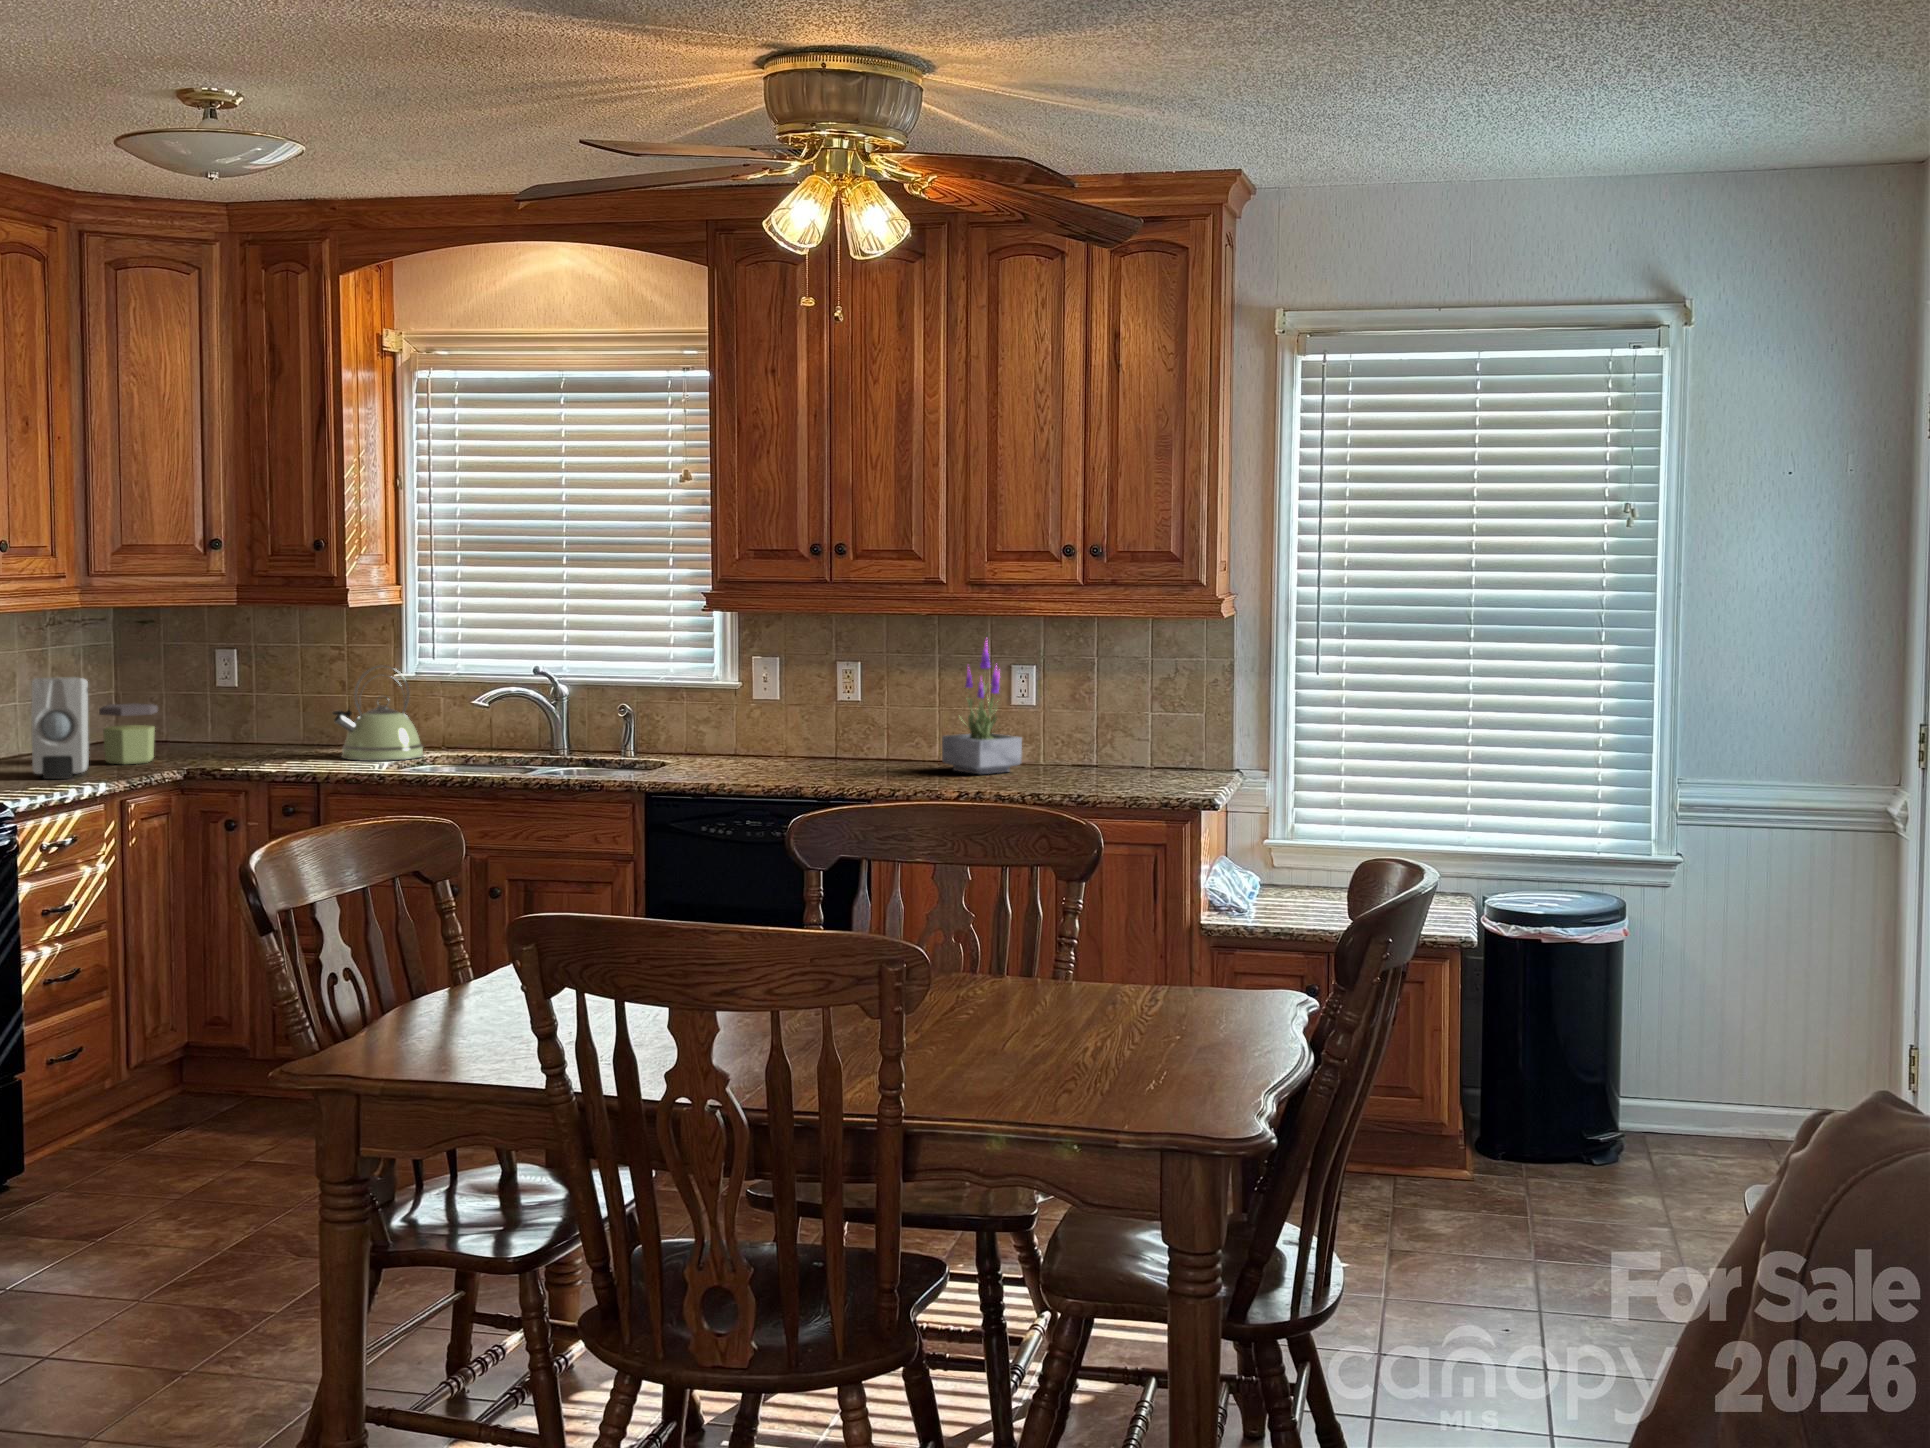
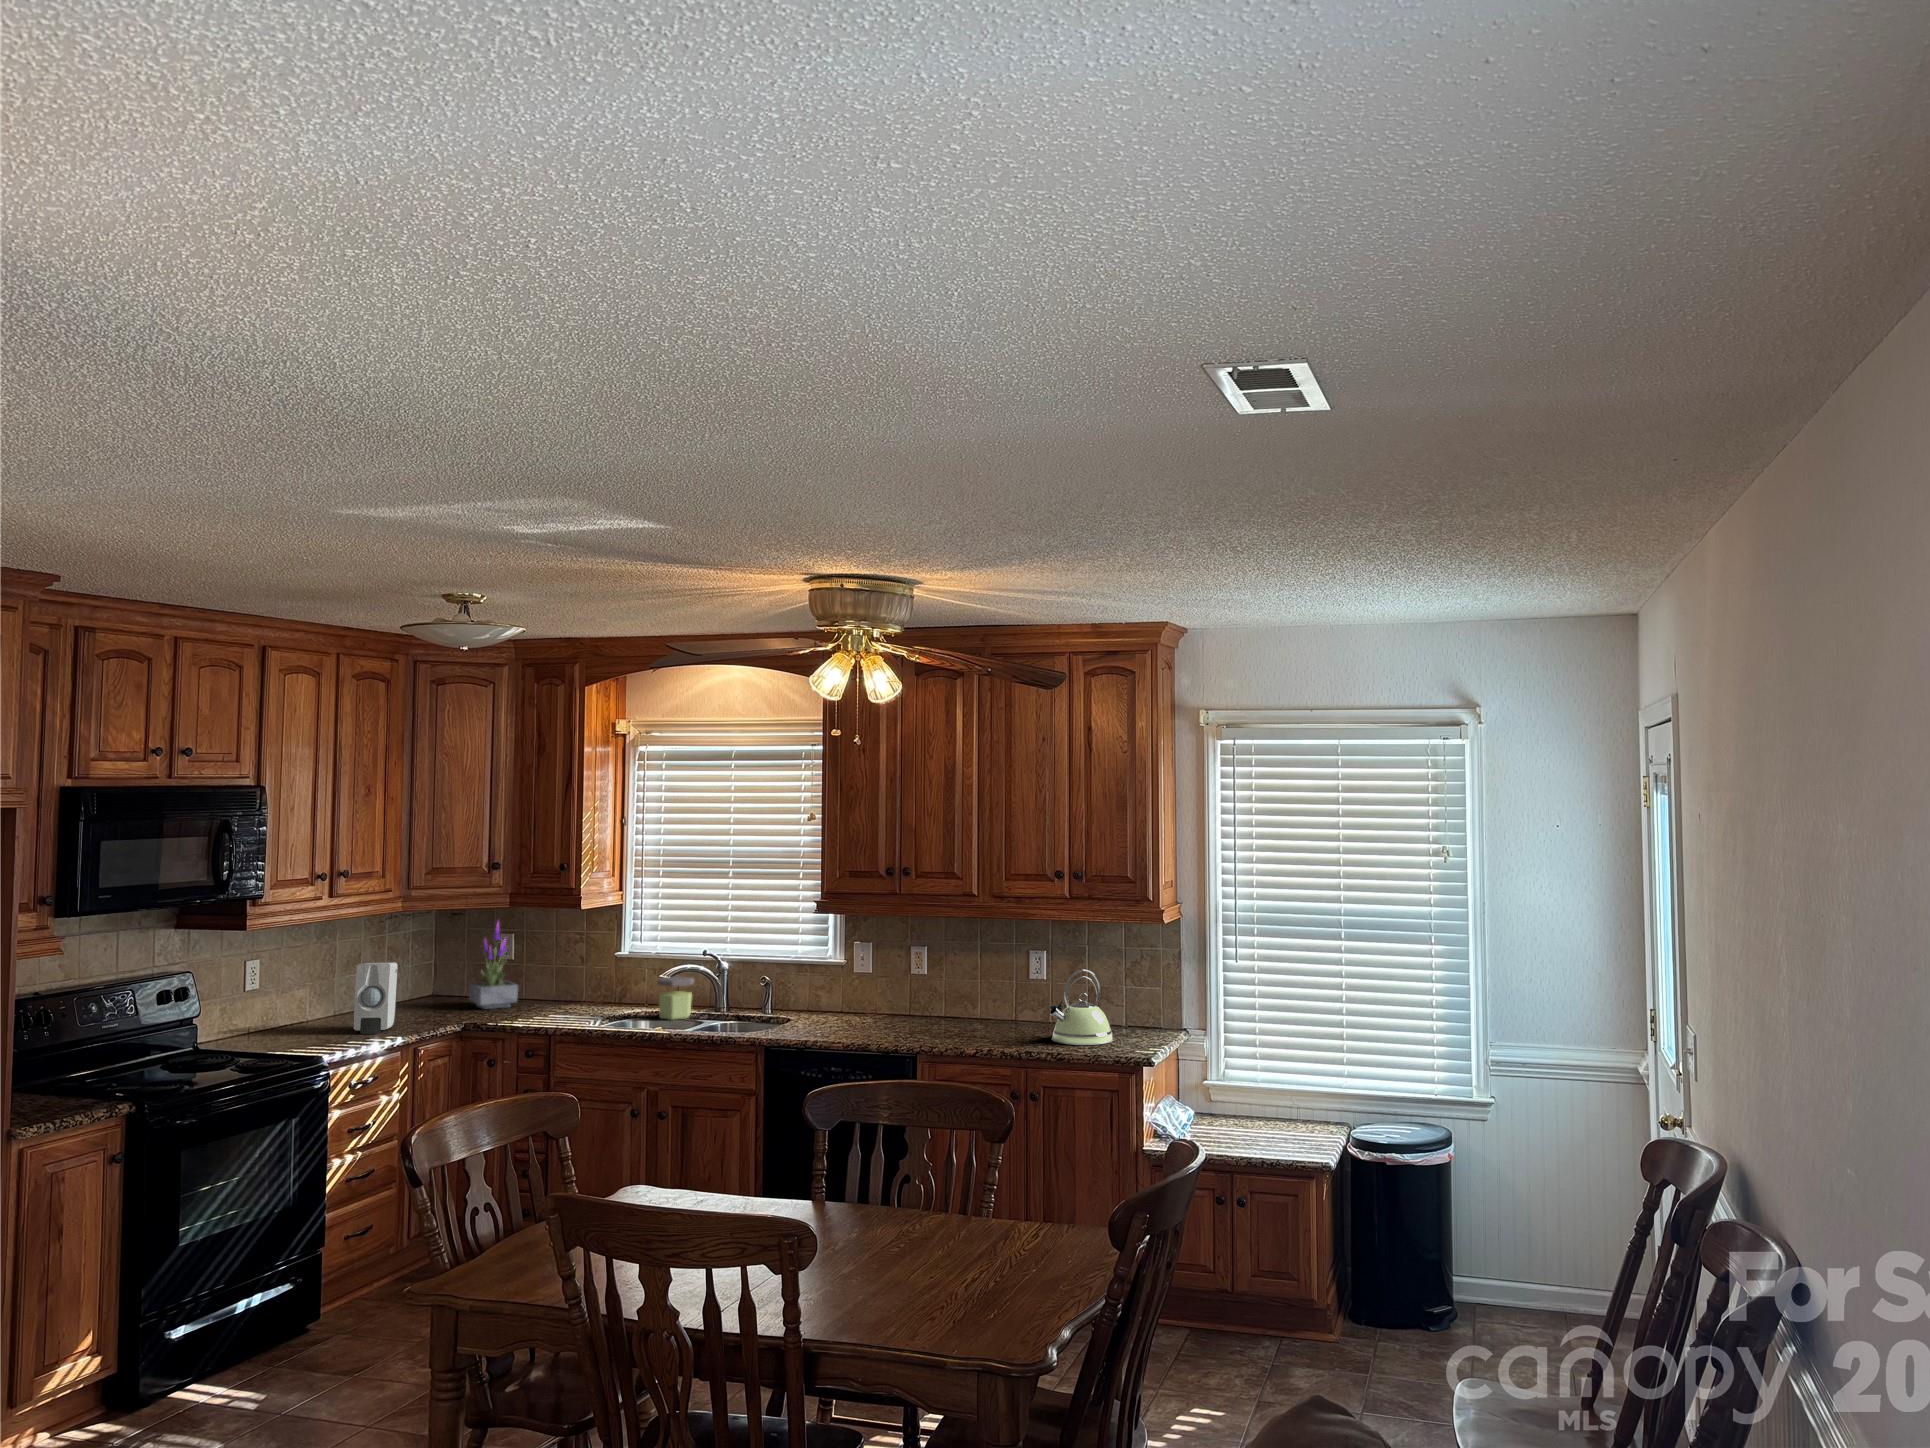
potted plant: present [942,641,1022,774] -> present [469,923,518,1009]
kettle: present [333,665,424,761] -> present [1049,970,1113,1045]
jar: present [99,703,158,764] -> present [657,976,694,1020]

